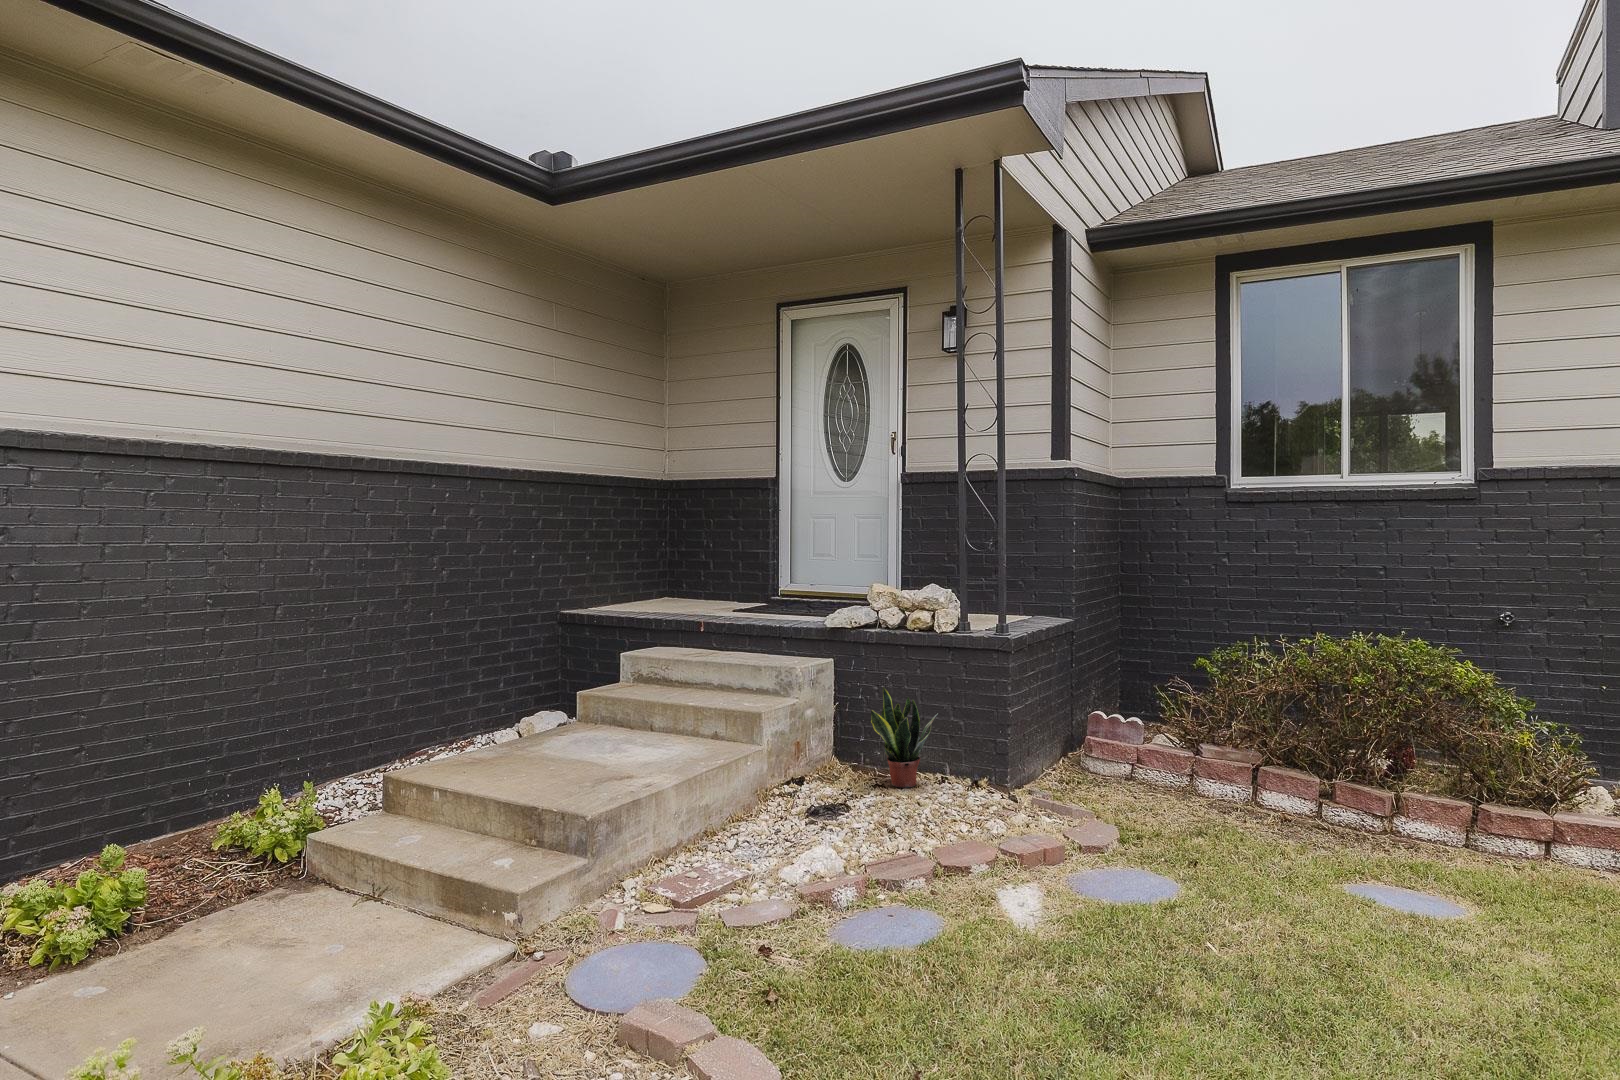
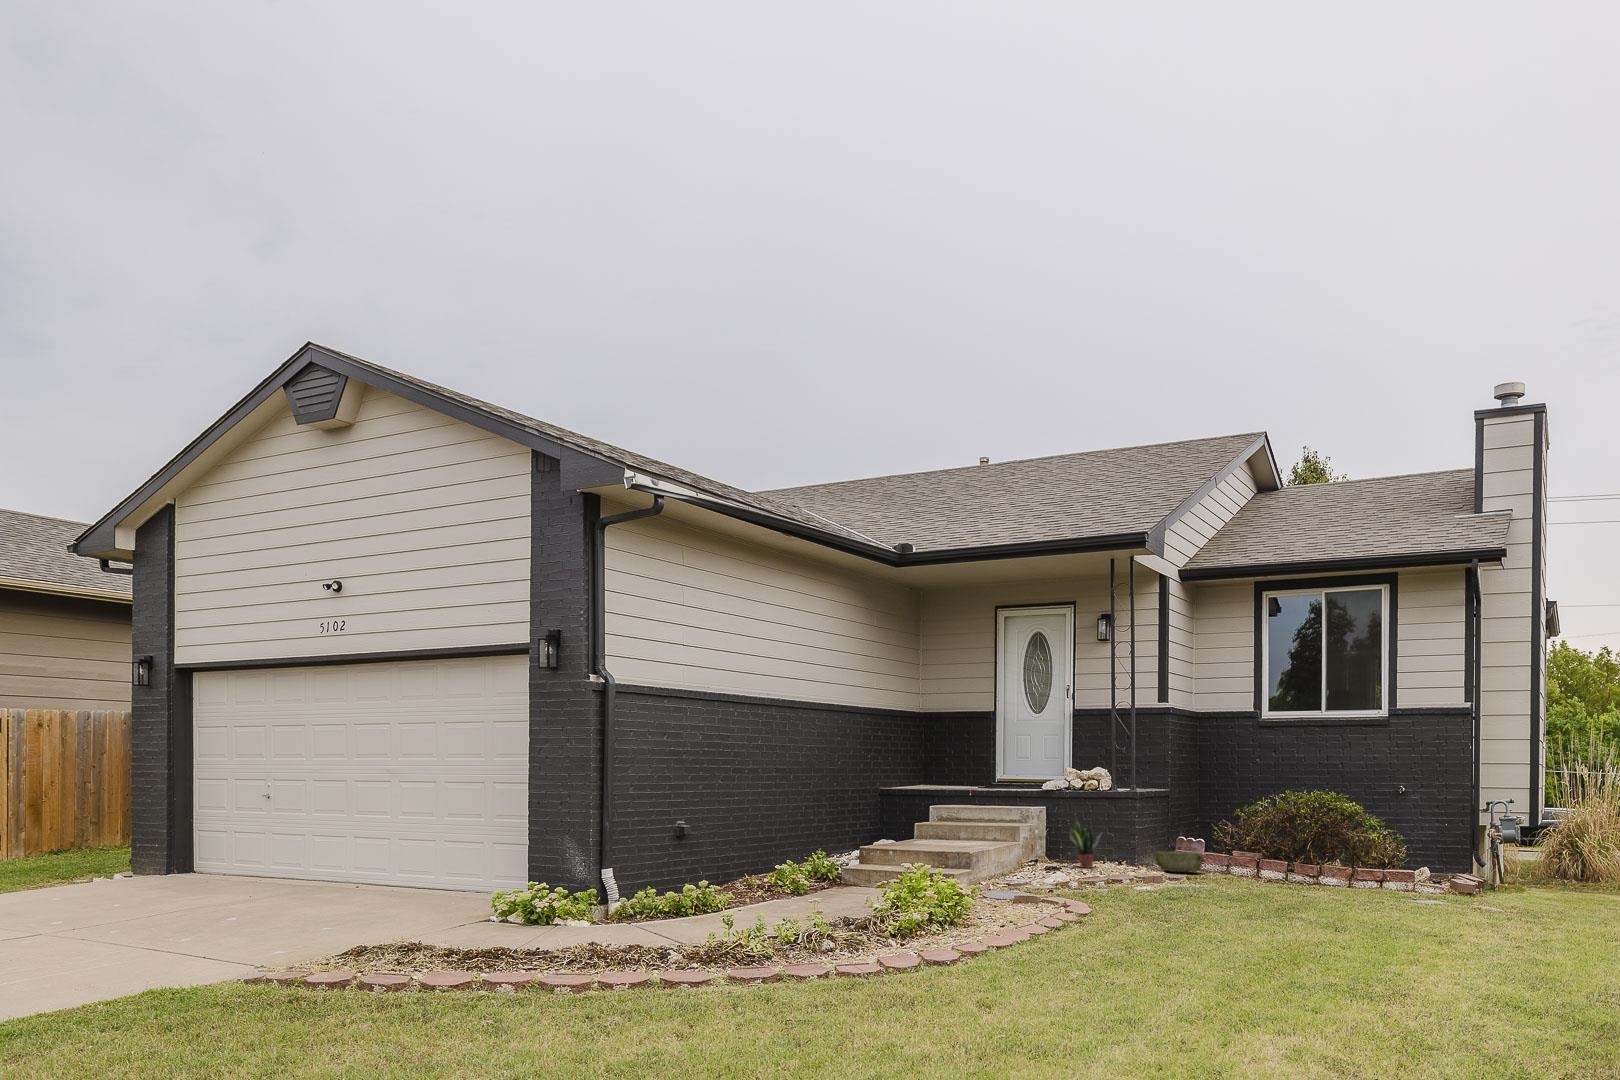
woven basket: none [1038,746,1135,791] -> present [1154,852,1203,872]

